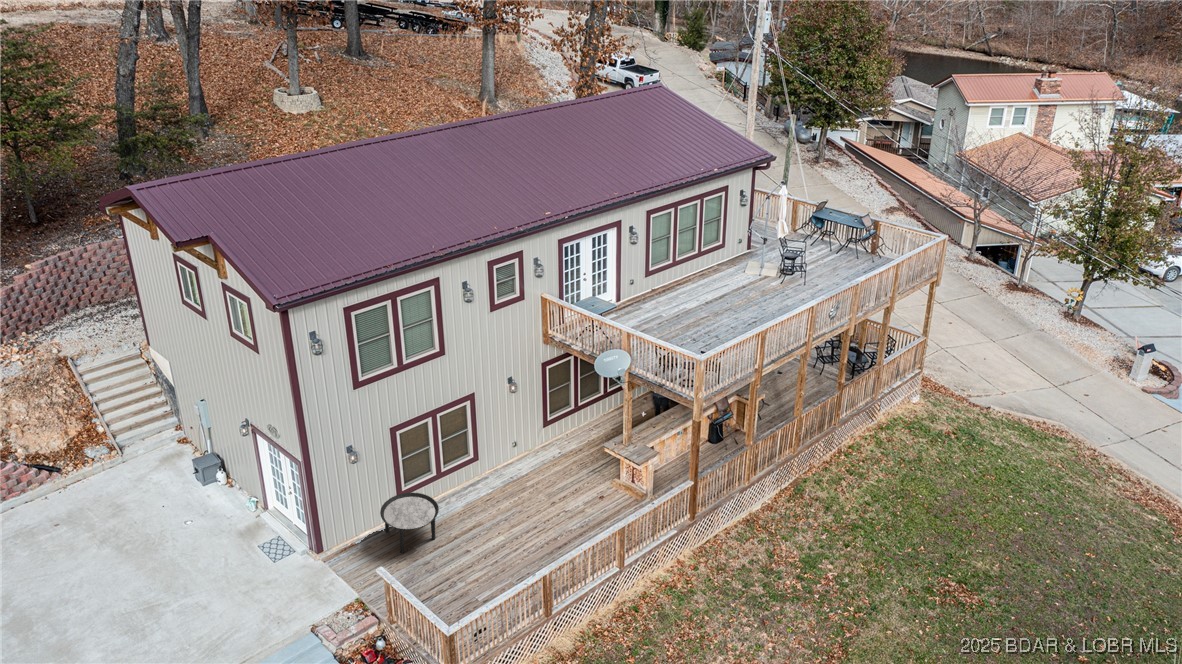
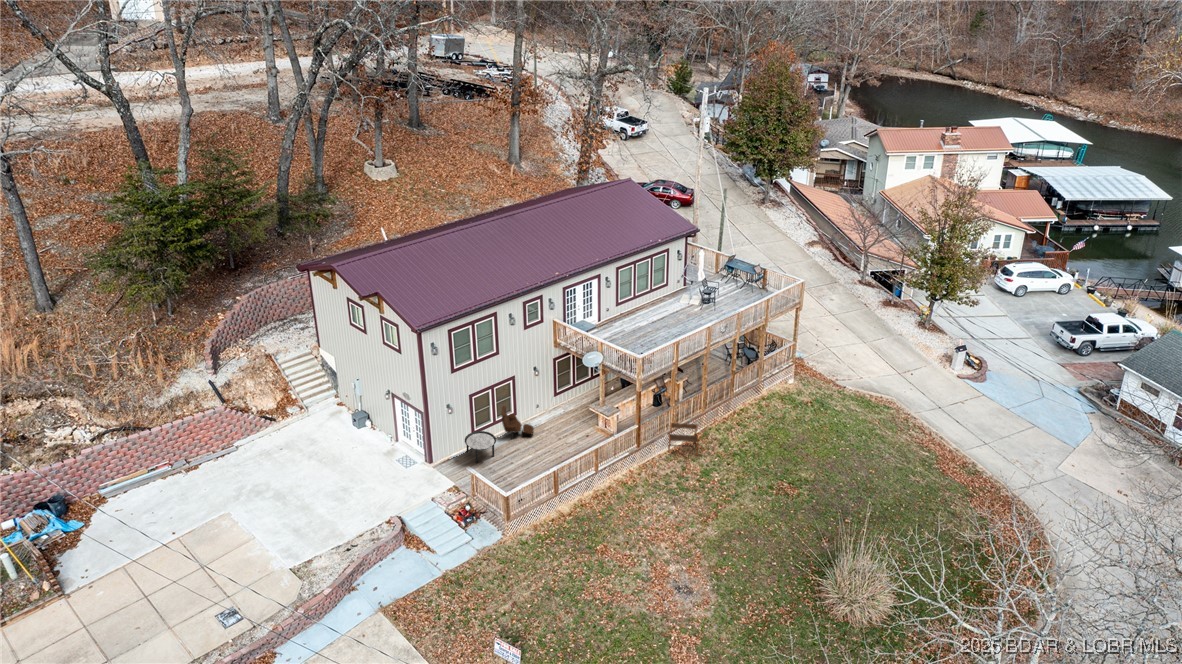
lounge chair: none [450,446,508,506] -> present [501,406,534,438]
bench: none [737,473,794,530] -> present [667,423,699,455]

